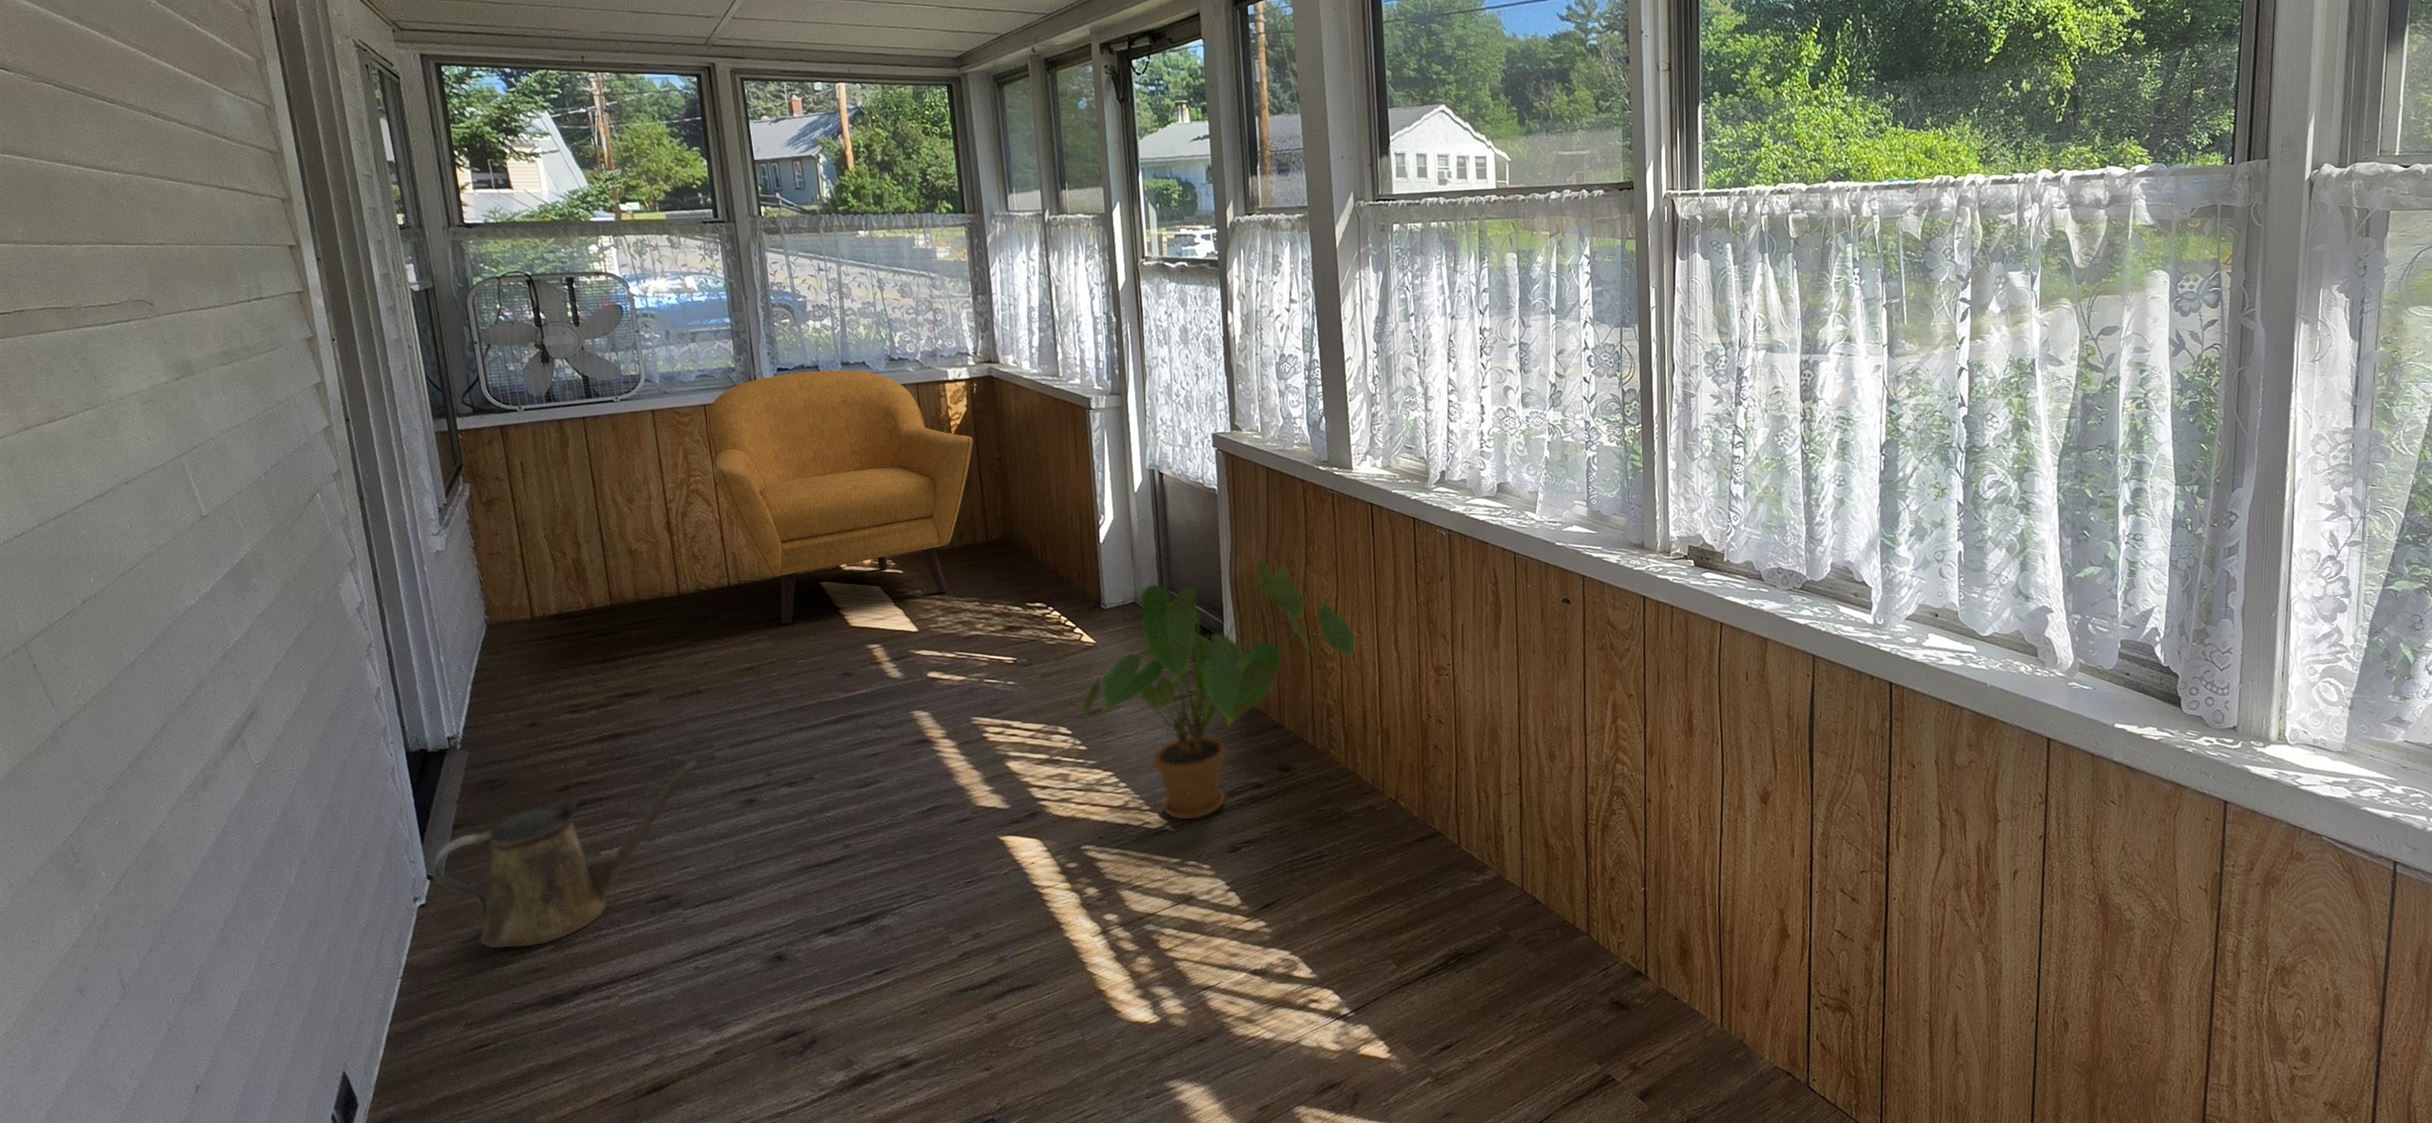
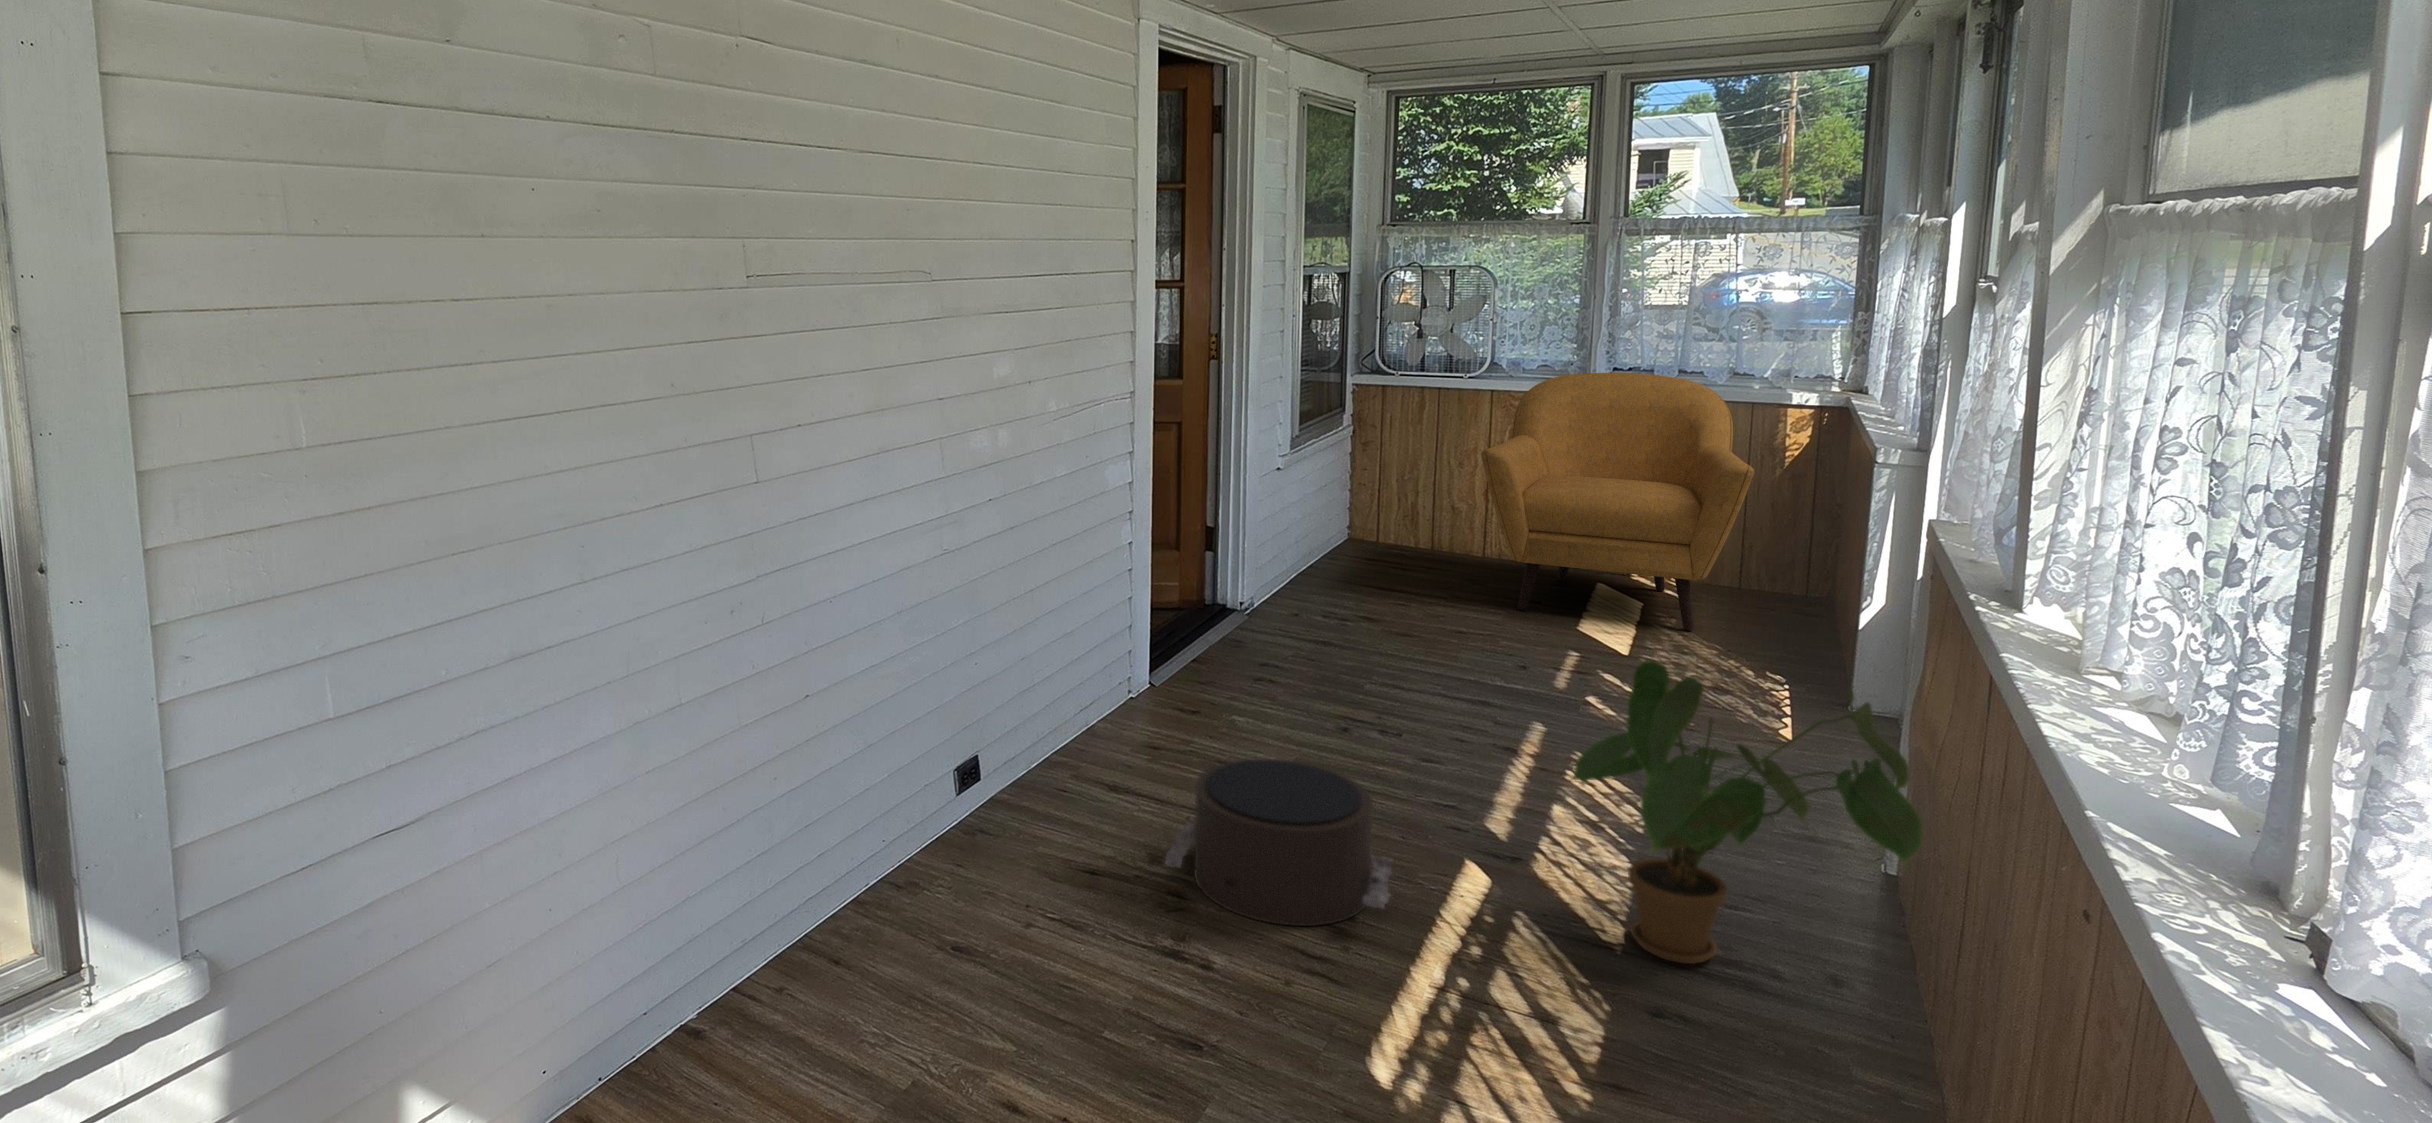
watering can: present [432,762,697,948] -> none [1098,662,1261,763]
pouf: none [732,807,1014,1005] -> present [1164,759,1392,926]

